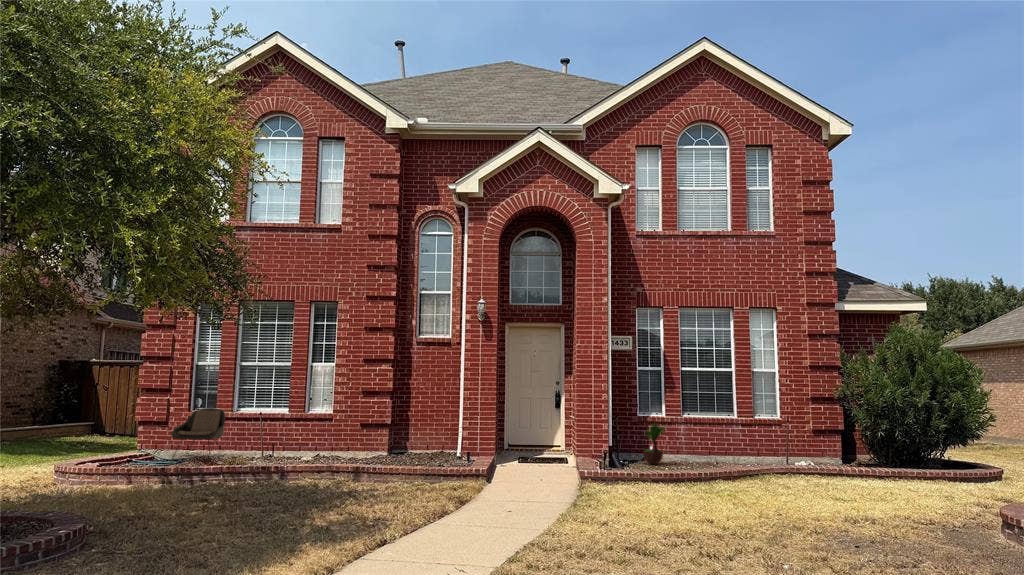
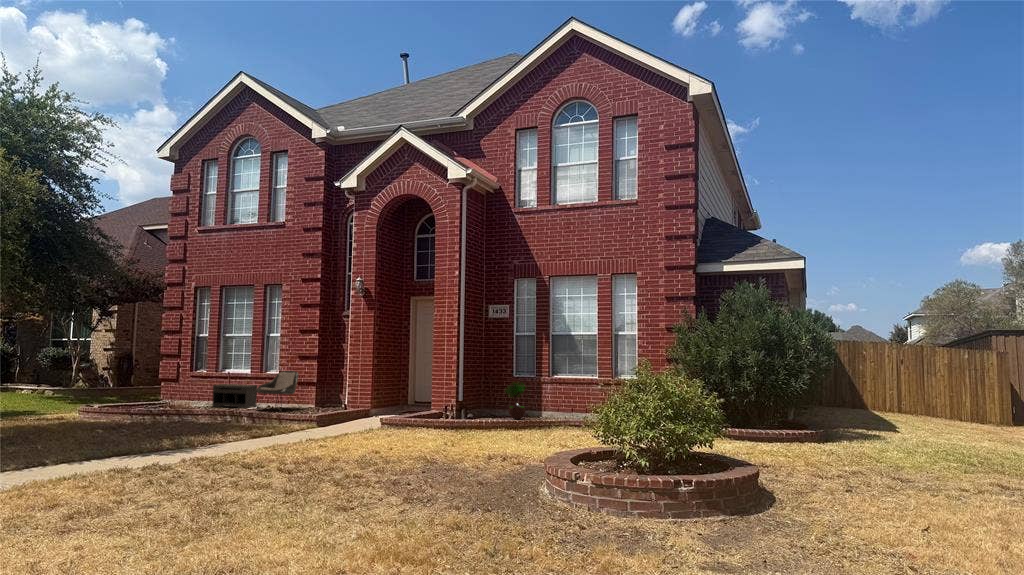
lounge chair: present [171,408,225,462] -> present [256,371,299,411]
bench: none [238,428,297,460] -> present [212,384,257,408]

